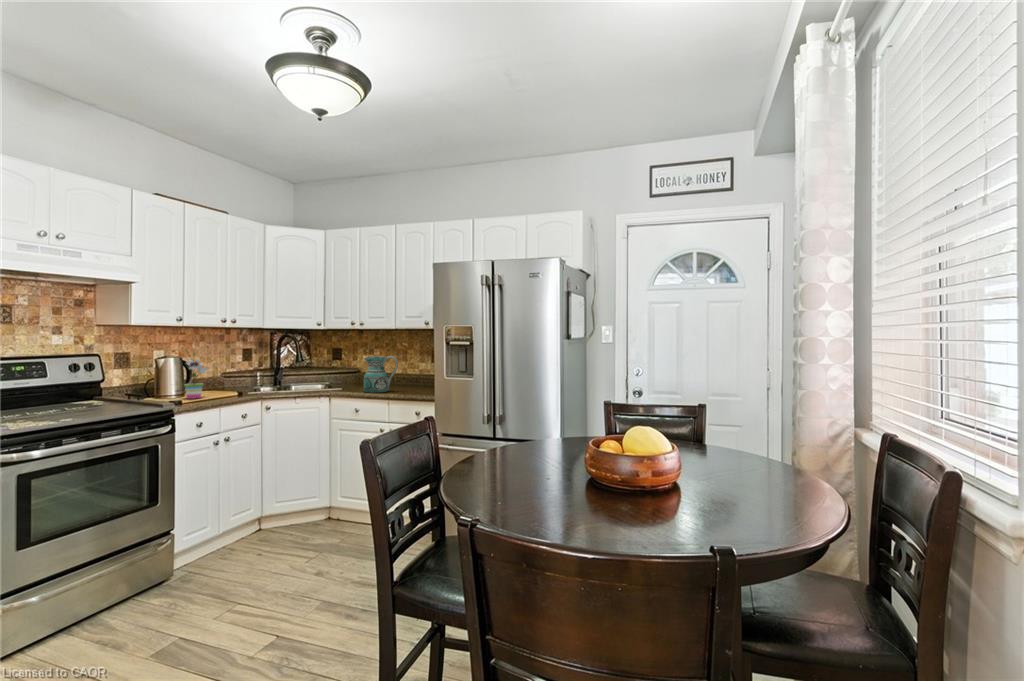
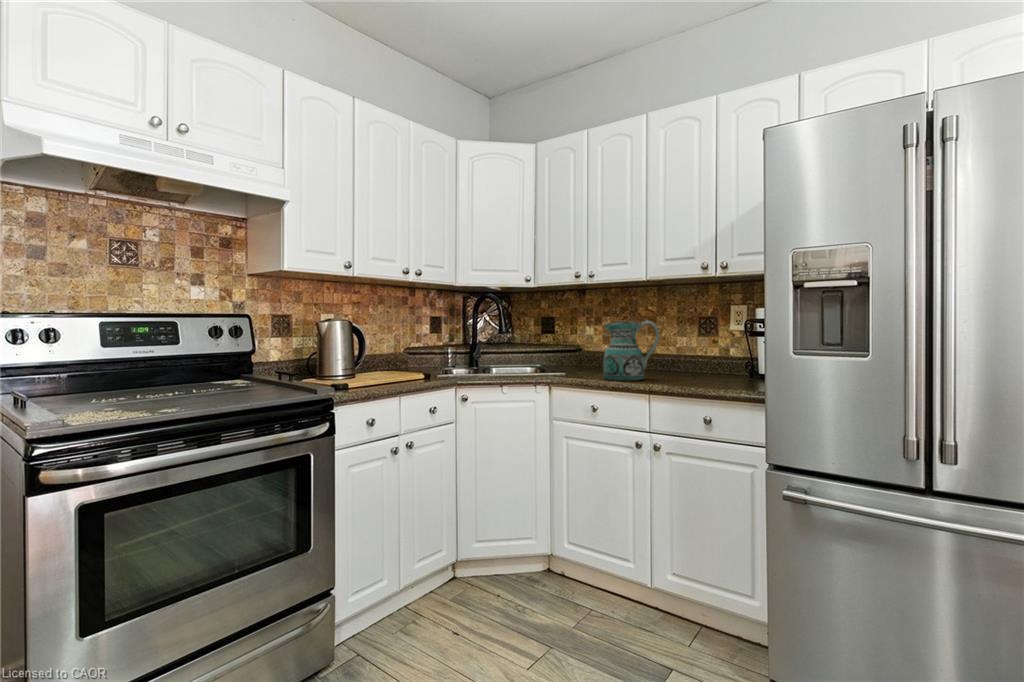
potted plant: present [184,349,208,399] -> none [352,306,387,381]

